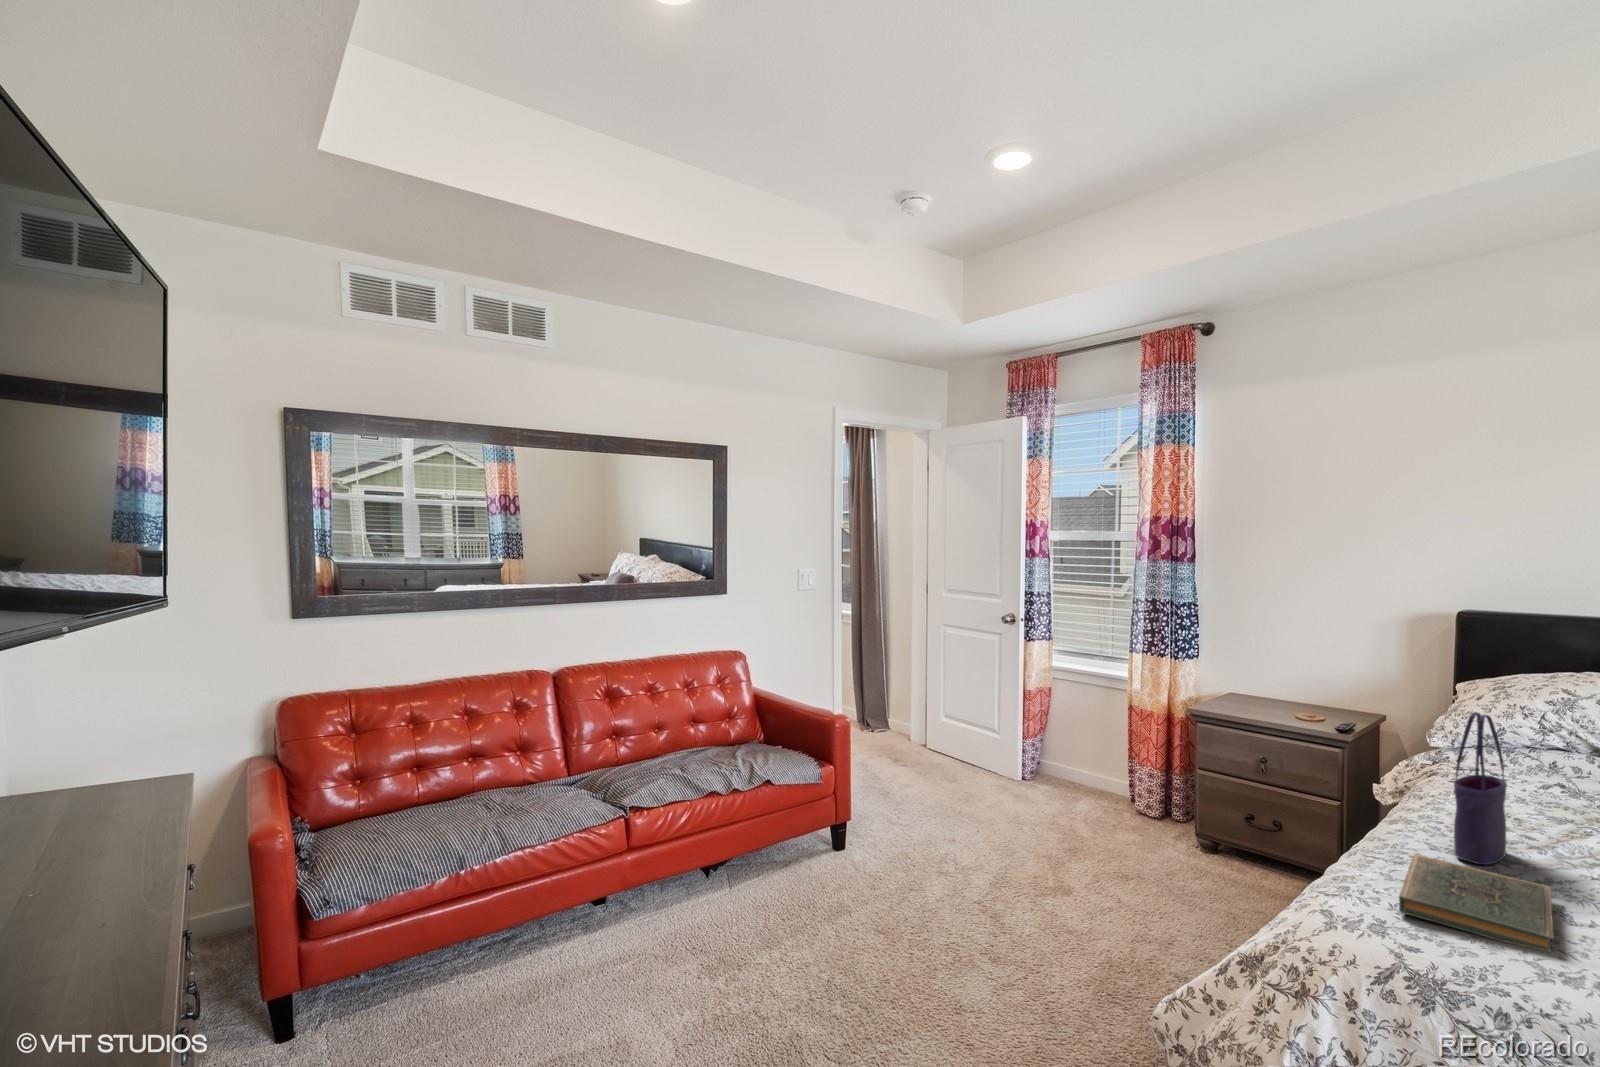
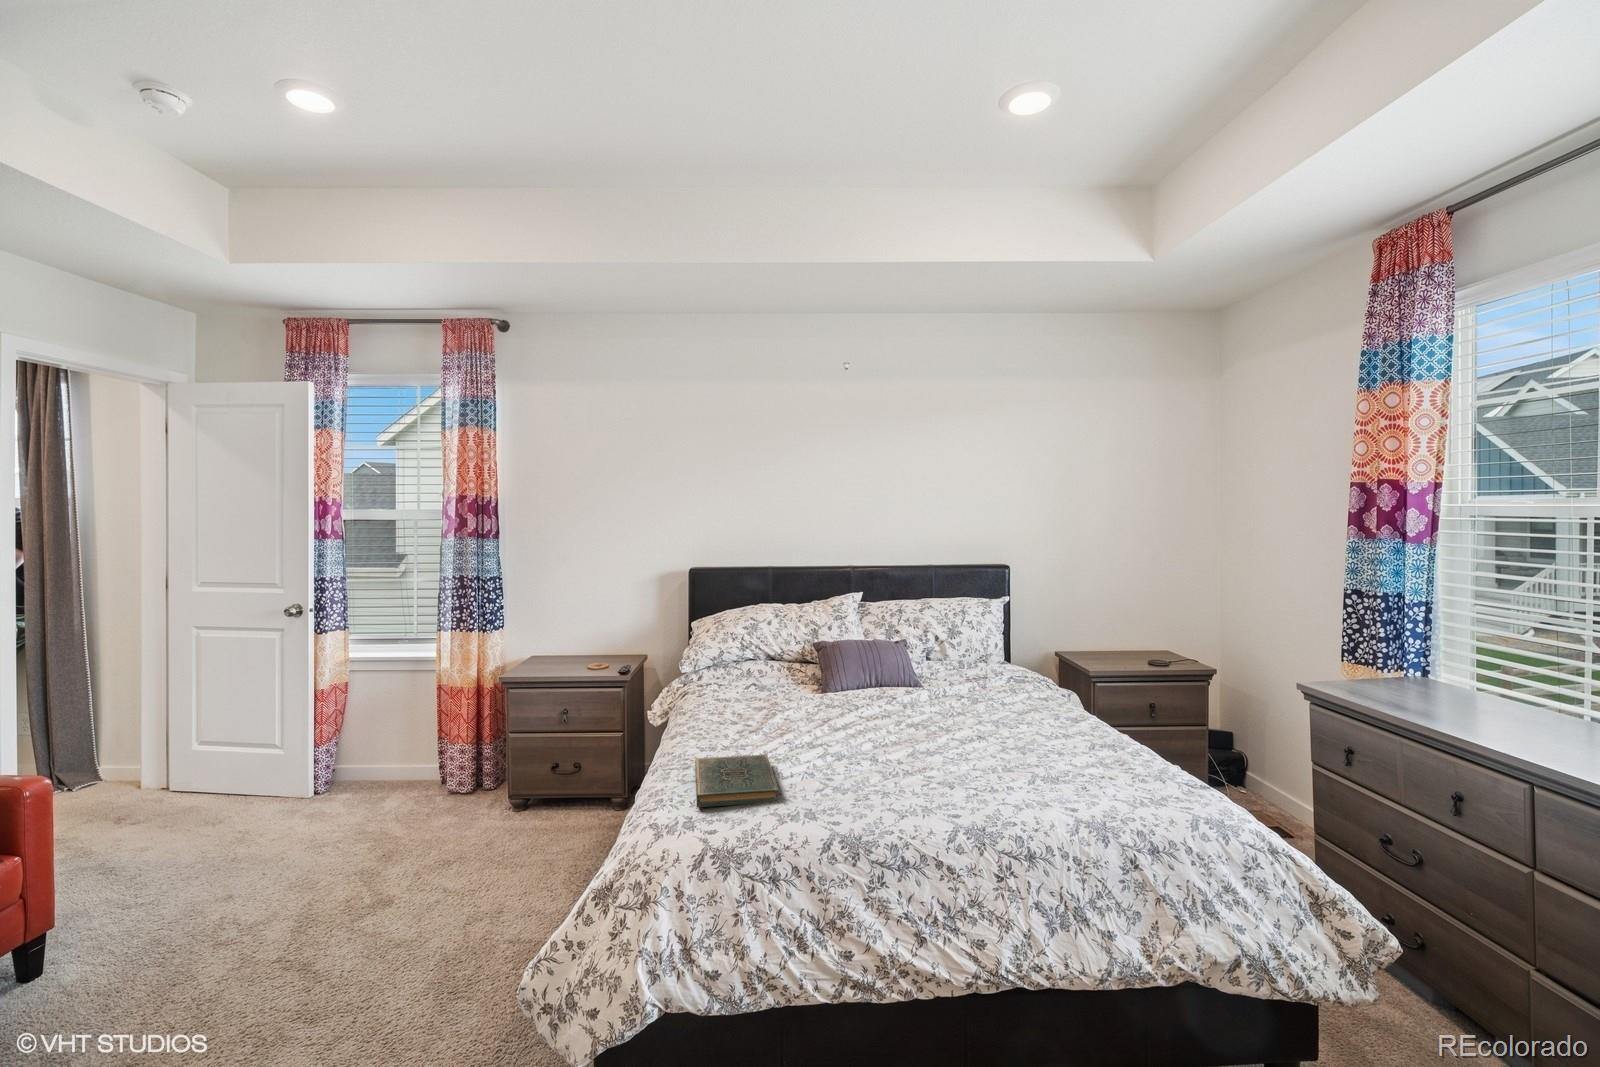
tote bag: present [1454,712,1507,865] -> none [713,643,739,753]

